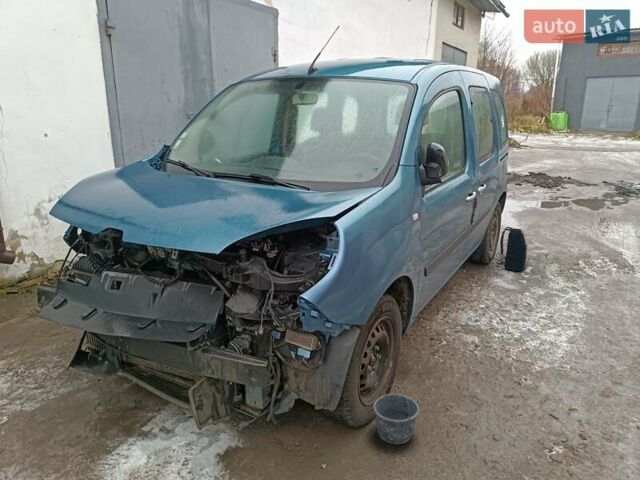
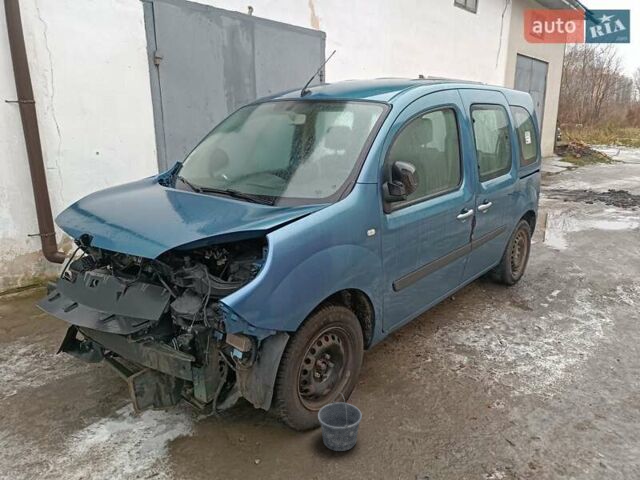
backpack: present [500,227,527,271] -> none [519,247,555,295]

